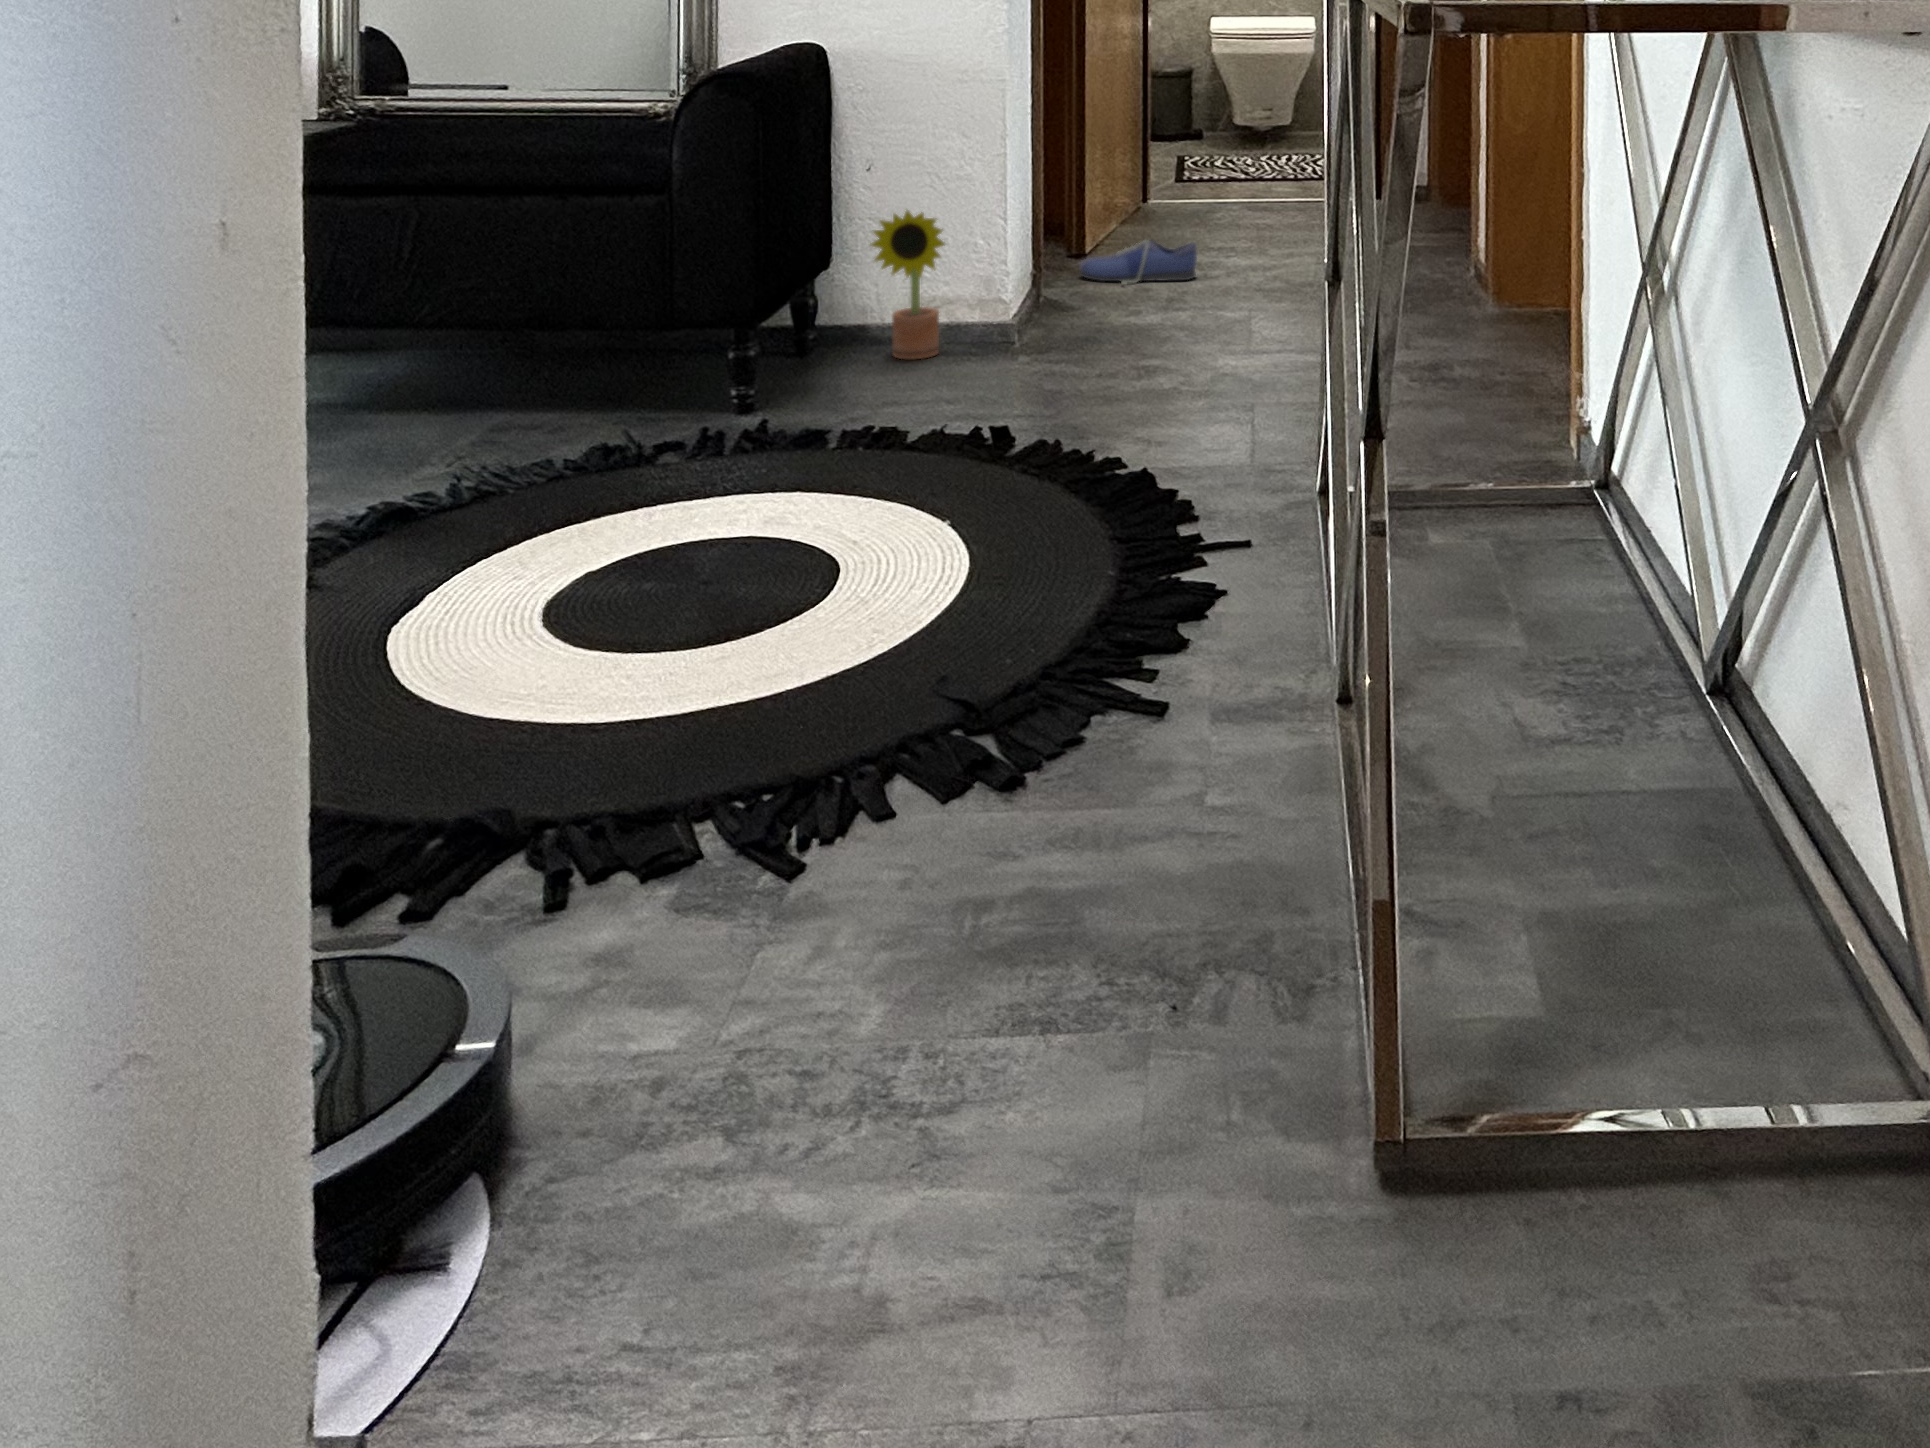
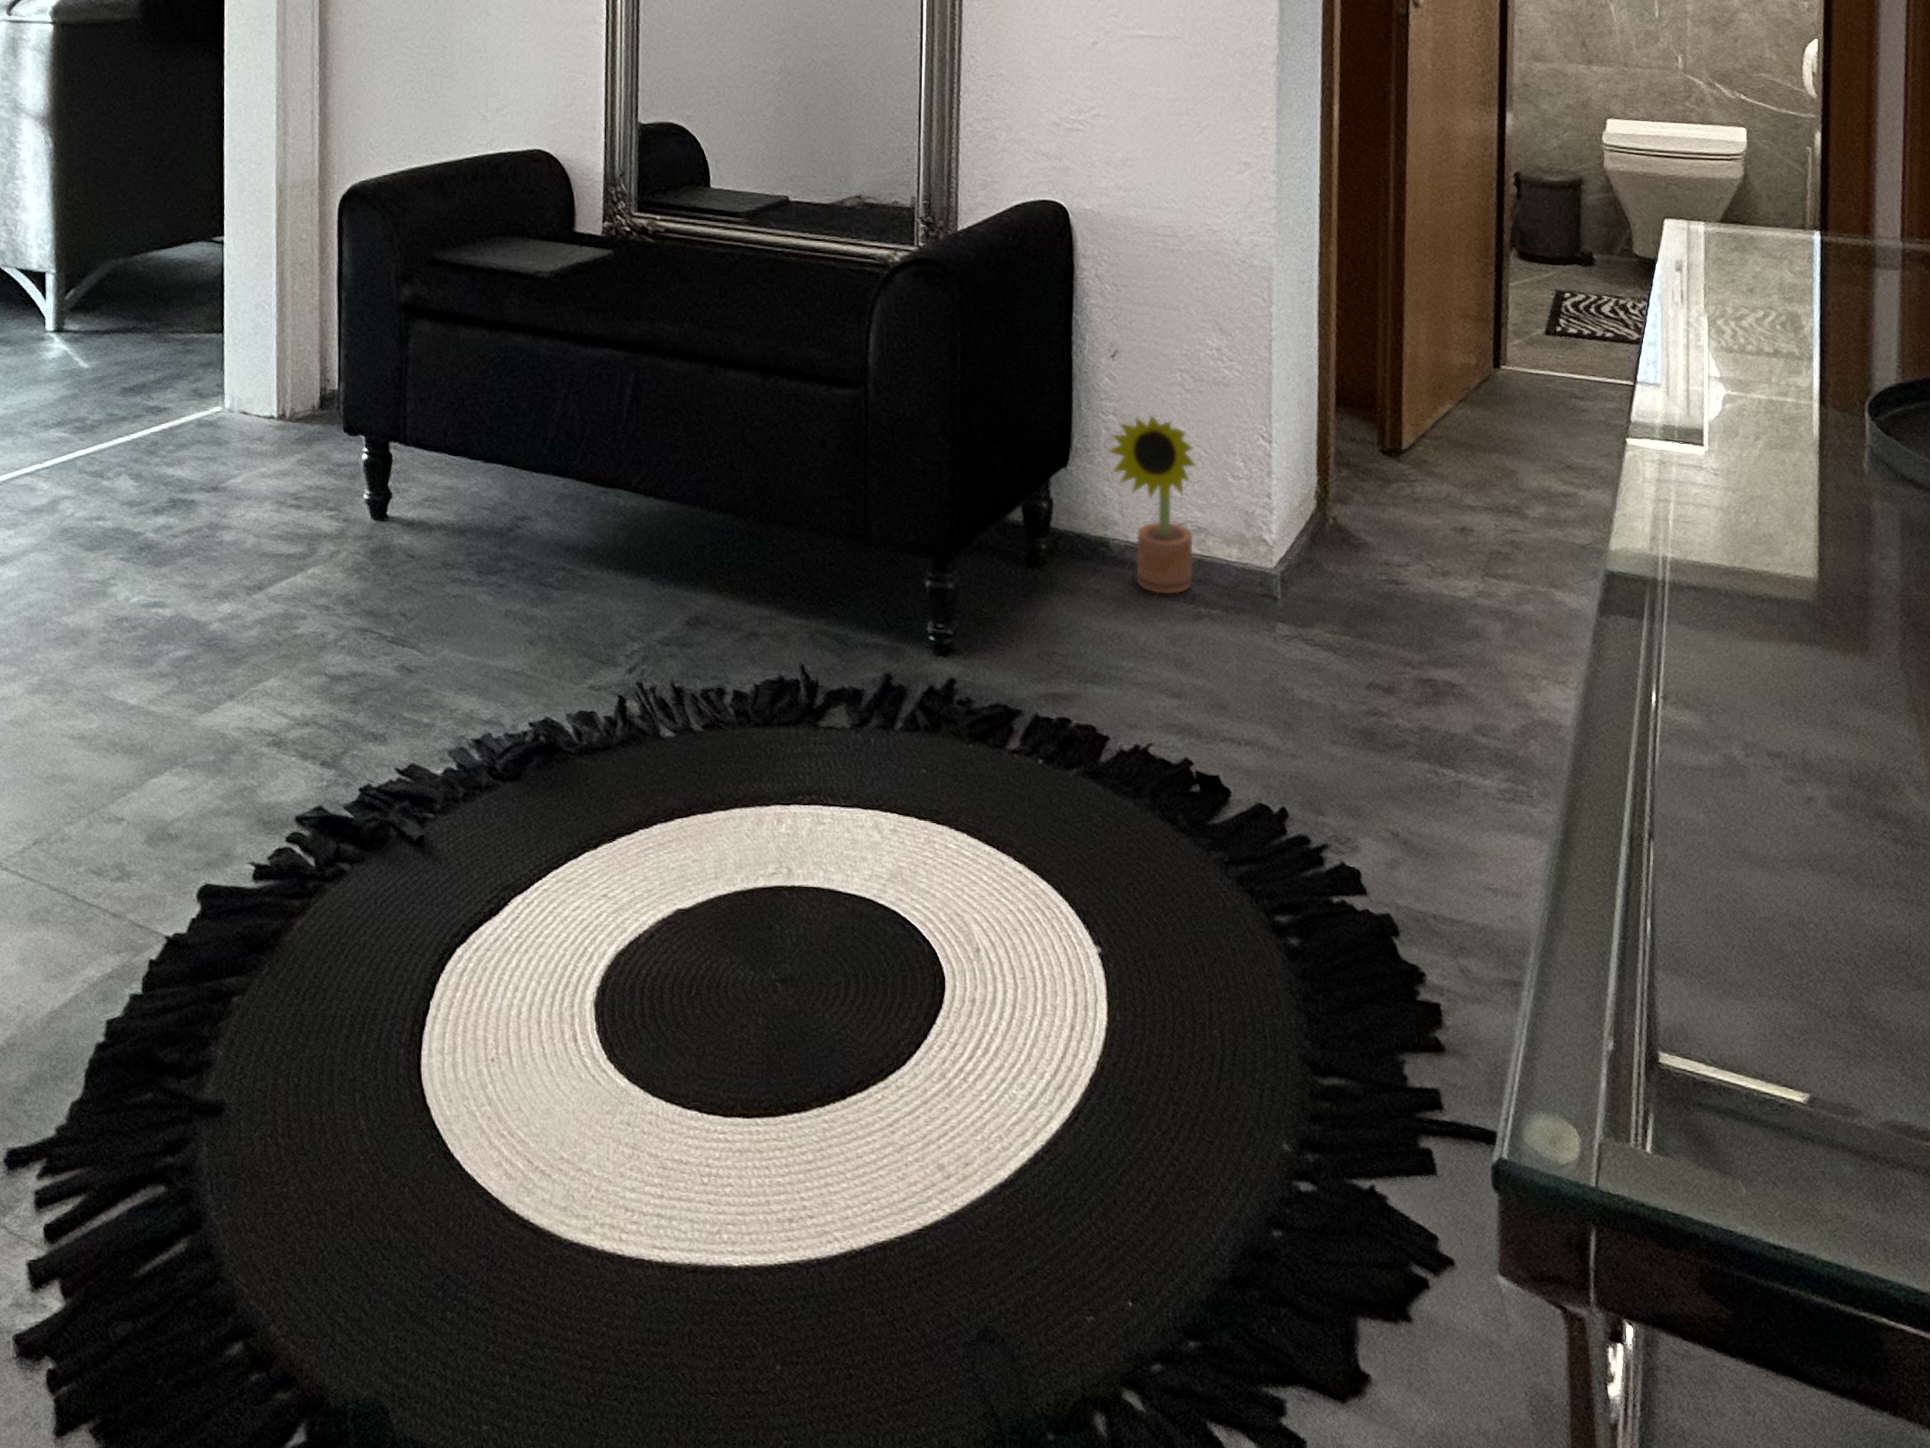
shoe: present [1079,240,1197,284] -> none [1393,443,1542,504]

